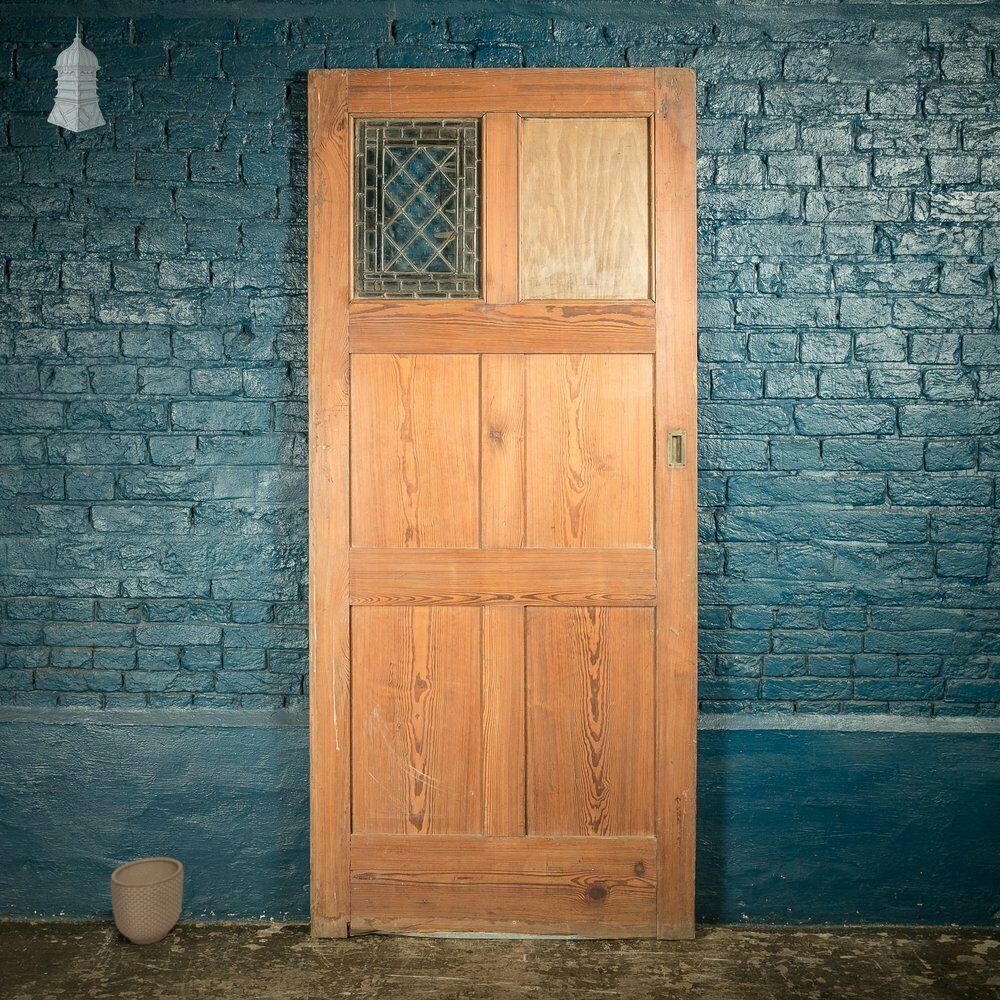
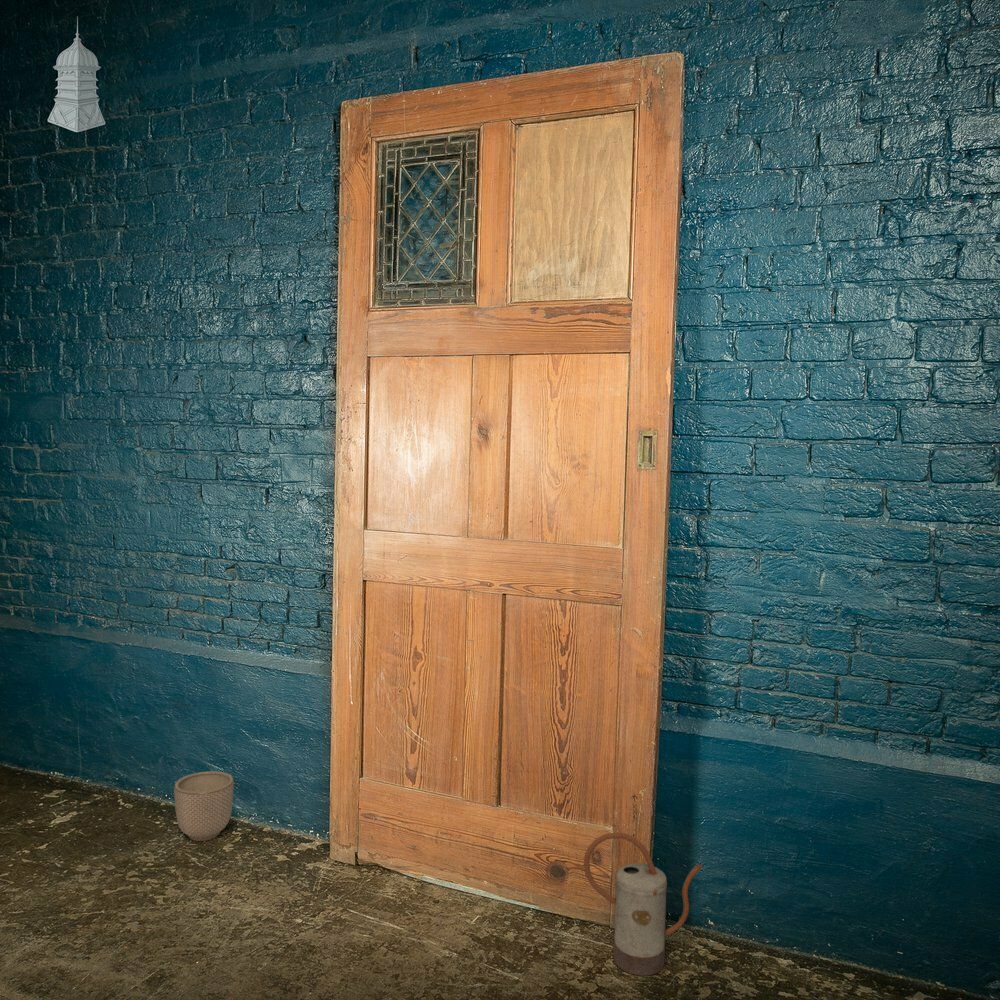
watering can: none [648,835,758,975] -> present [584,833,702,976]

